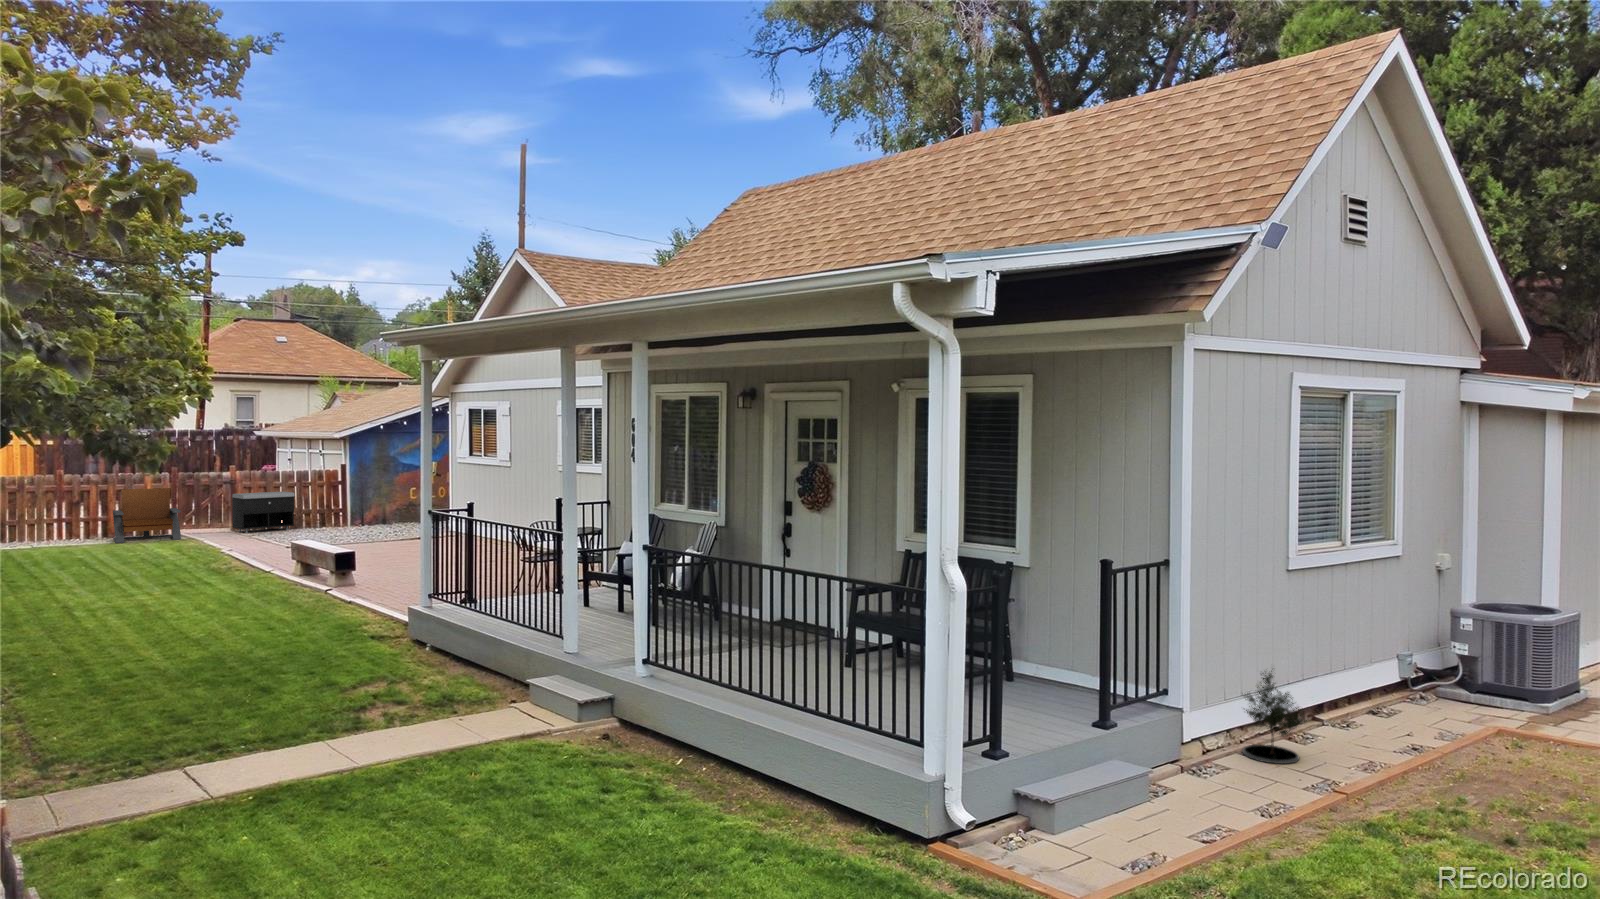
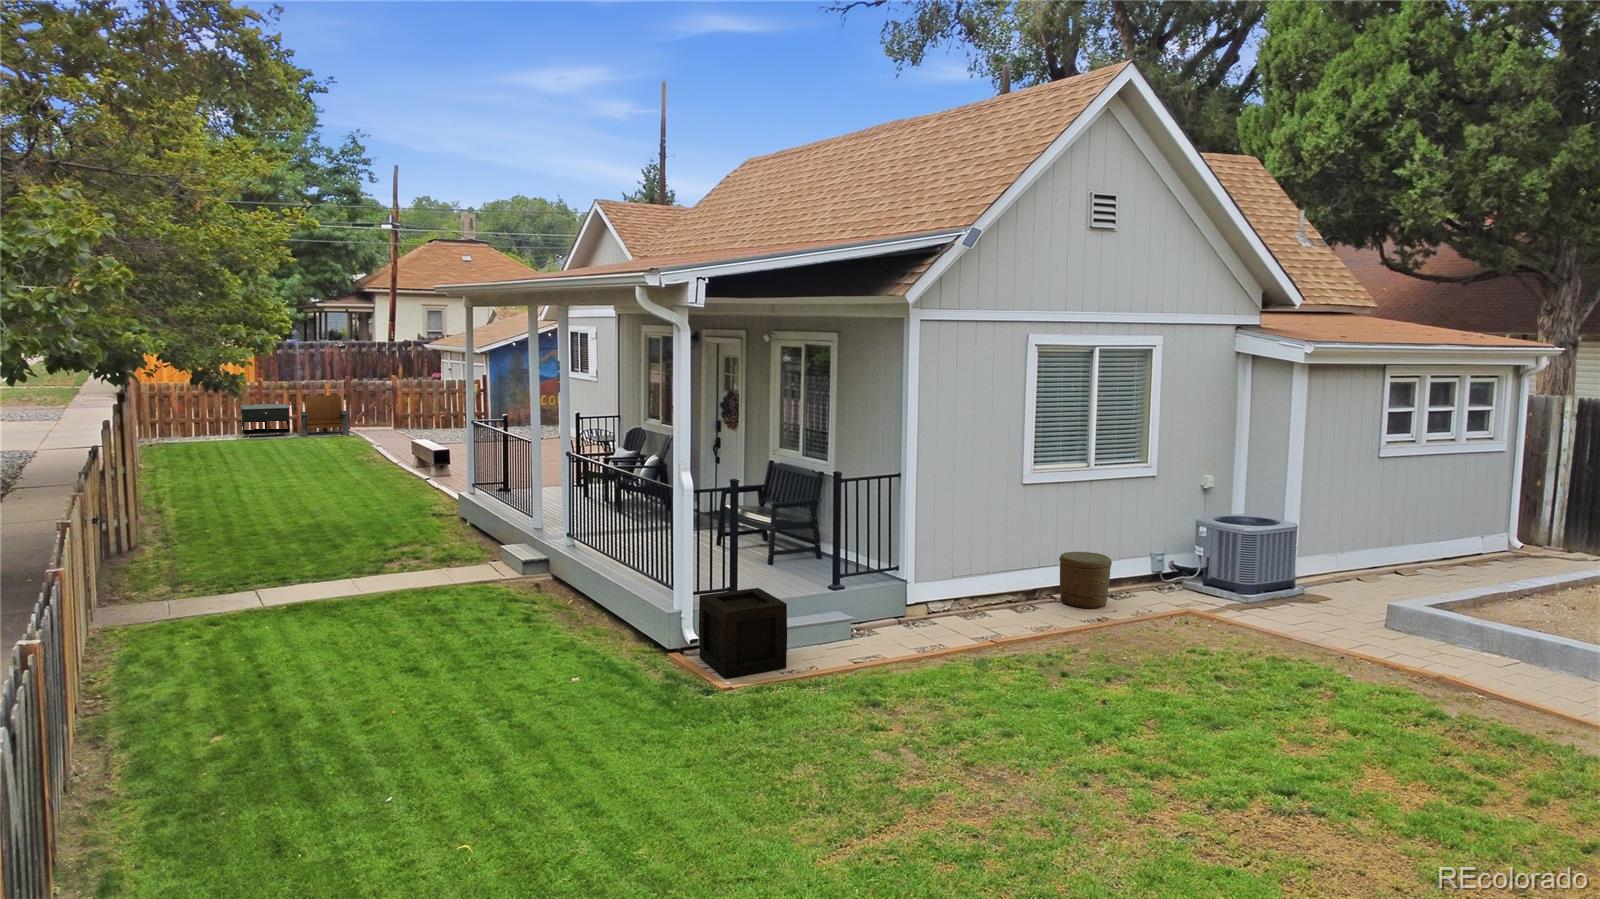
storage bench: present [232,492,295,533] -> present [240,403,290,438]
woven basket: none [1329,656,1404,732] -> present [1059,552,1112,608]
potted tree: present [1242,671,1307,764] -> none [959,552,1001,624]
wooden crate: none [972,731,1118,880] -> present [699,588,787,679]

